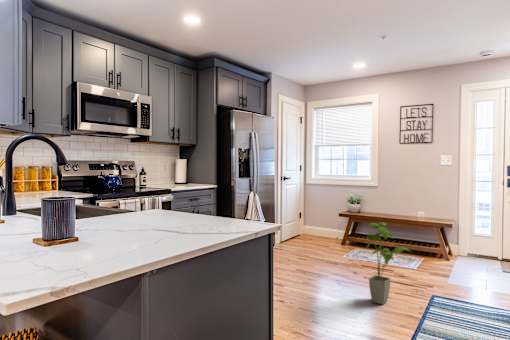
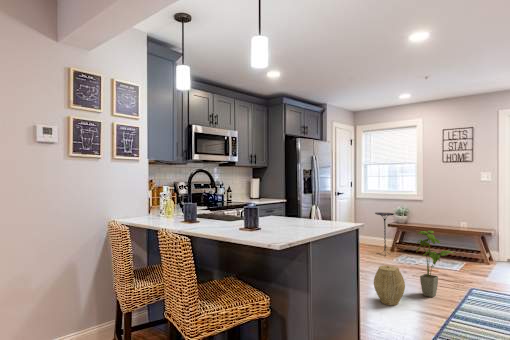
side table: none [324,201,346,251] -> present [375,212,394,251]
woven basket: none [312,267,350,318] -> present [374,266,405,305]

